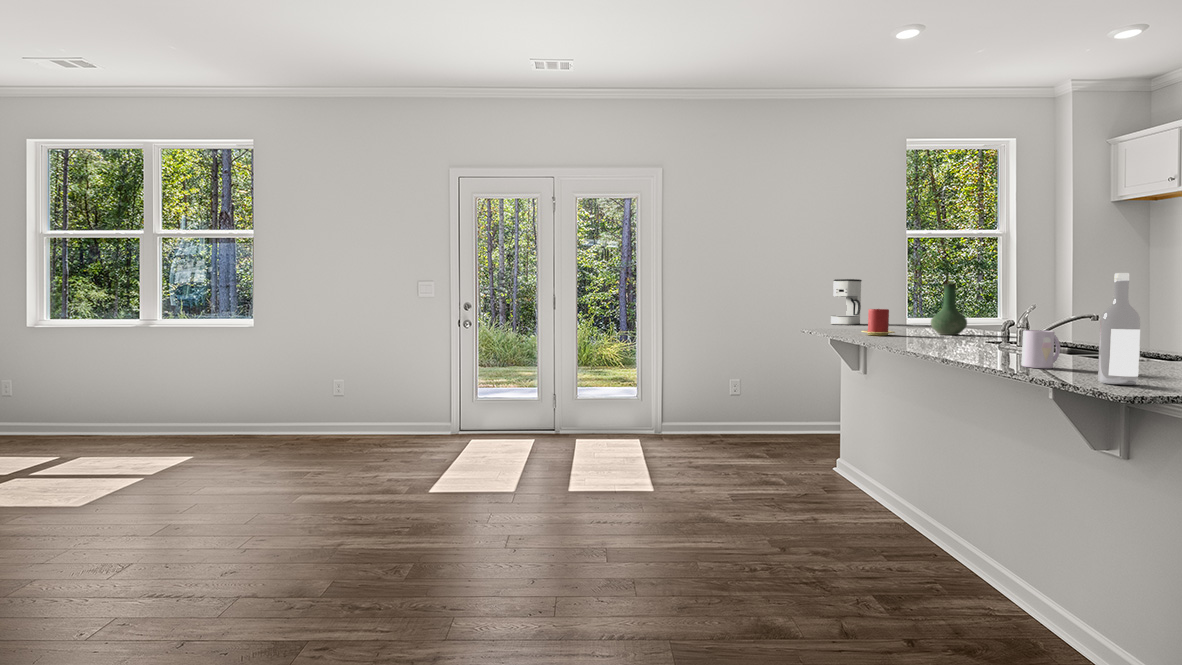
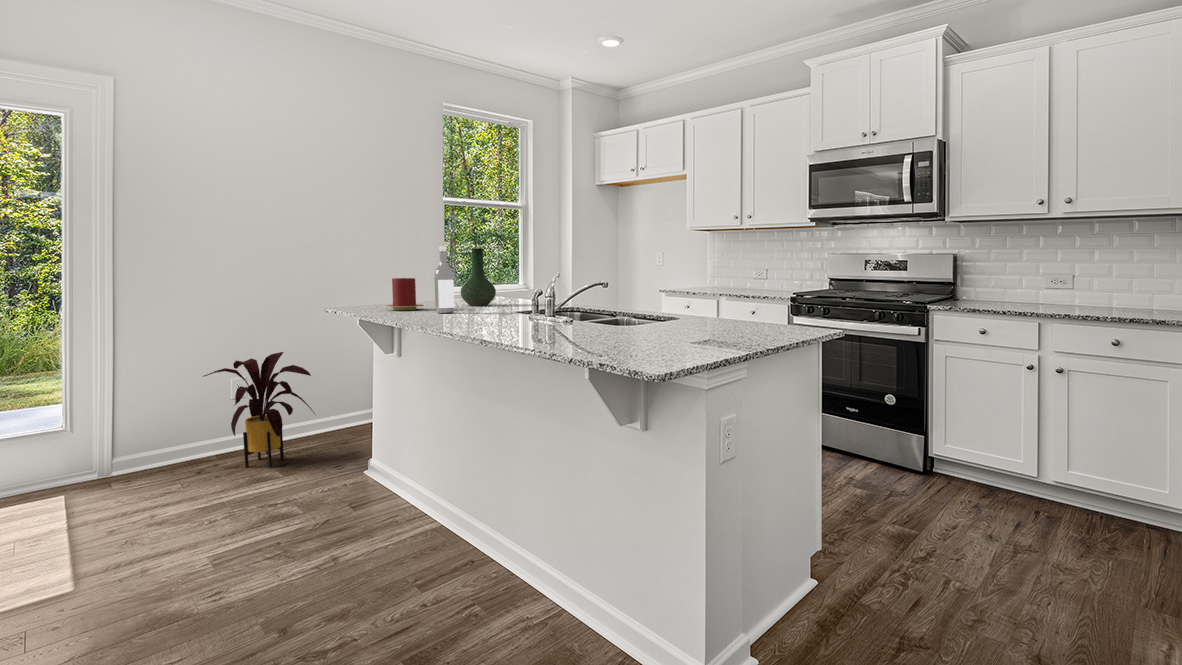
wine bottle: present [1098,273,1140,385] -> present [435,246,454,313]
coffee maker: present [831,279,862,325] -> none [354,243,389,298]
mug: present [1021,330,1060,368] -> none [553,299,588,343]
house plant: none [721,363,797,448] -> present [204,352,314,467]

